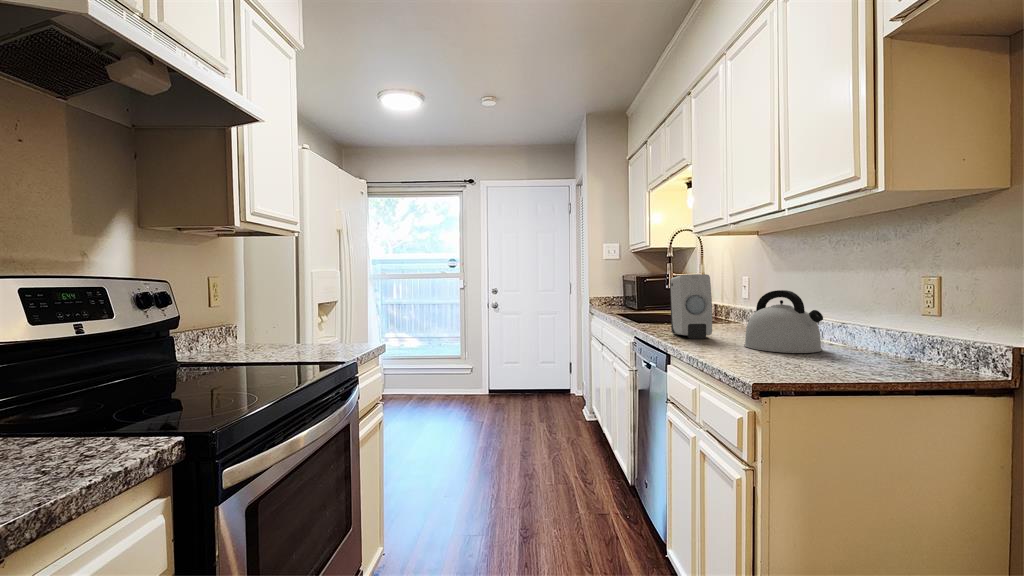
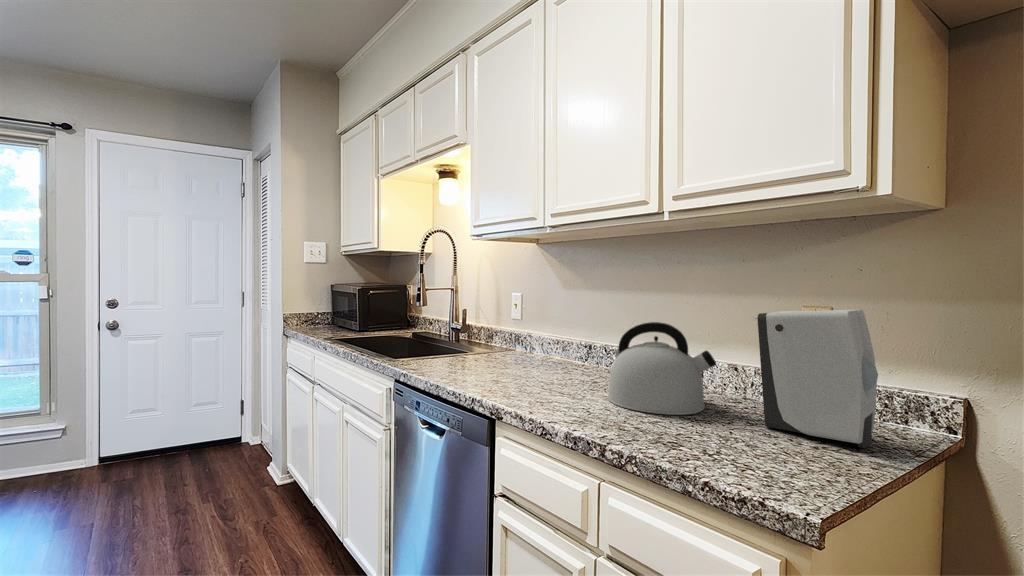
soap dispenser: present [670,274,712,339] -> present [757,310,878,448]

